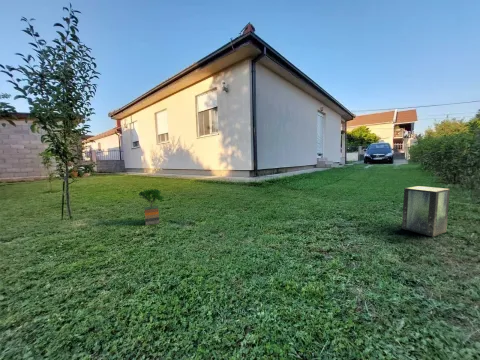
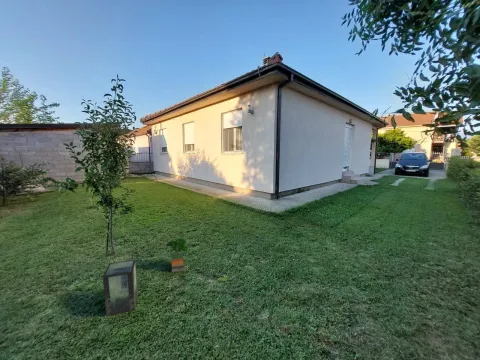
storage box: present [402,186,450,237] -> present [103,260,138,316]

